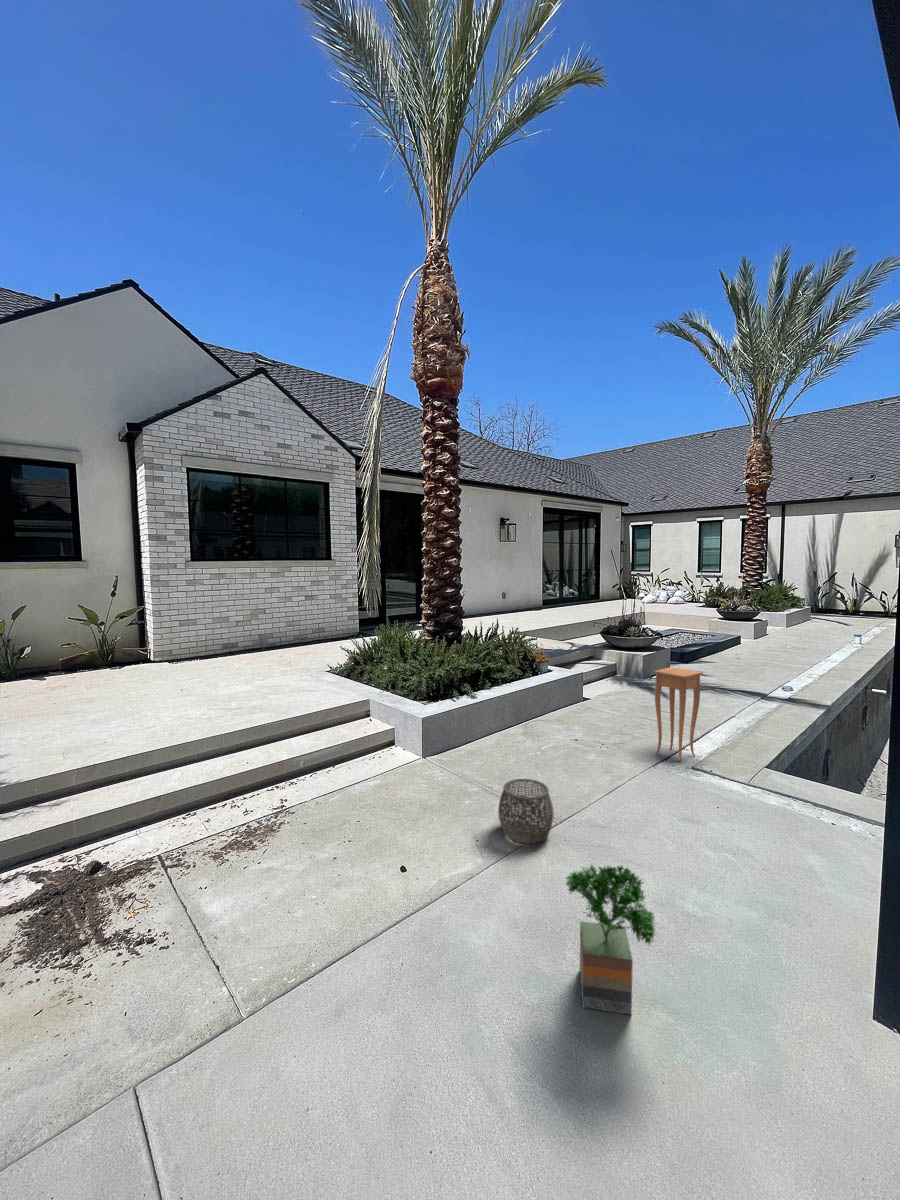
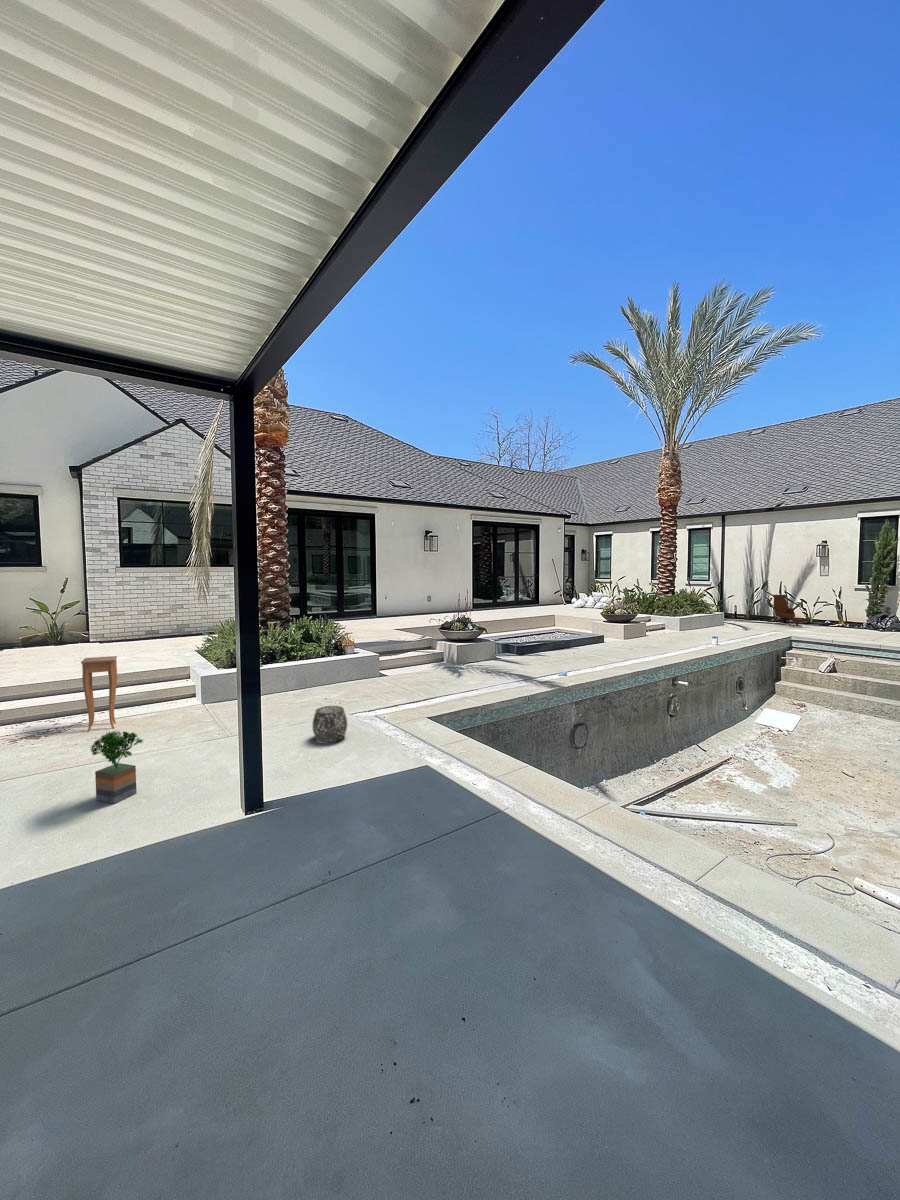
lounge chair: none [843,587,884,621] -> present [773,595,805,626]
side table: present [653,667,703,762] -> present [81,656,117,732]
woven basket: present [498,779,554,844] -> present [313,706,347,742]

